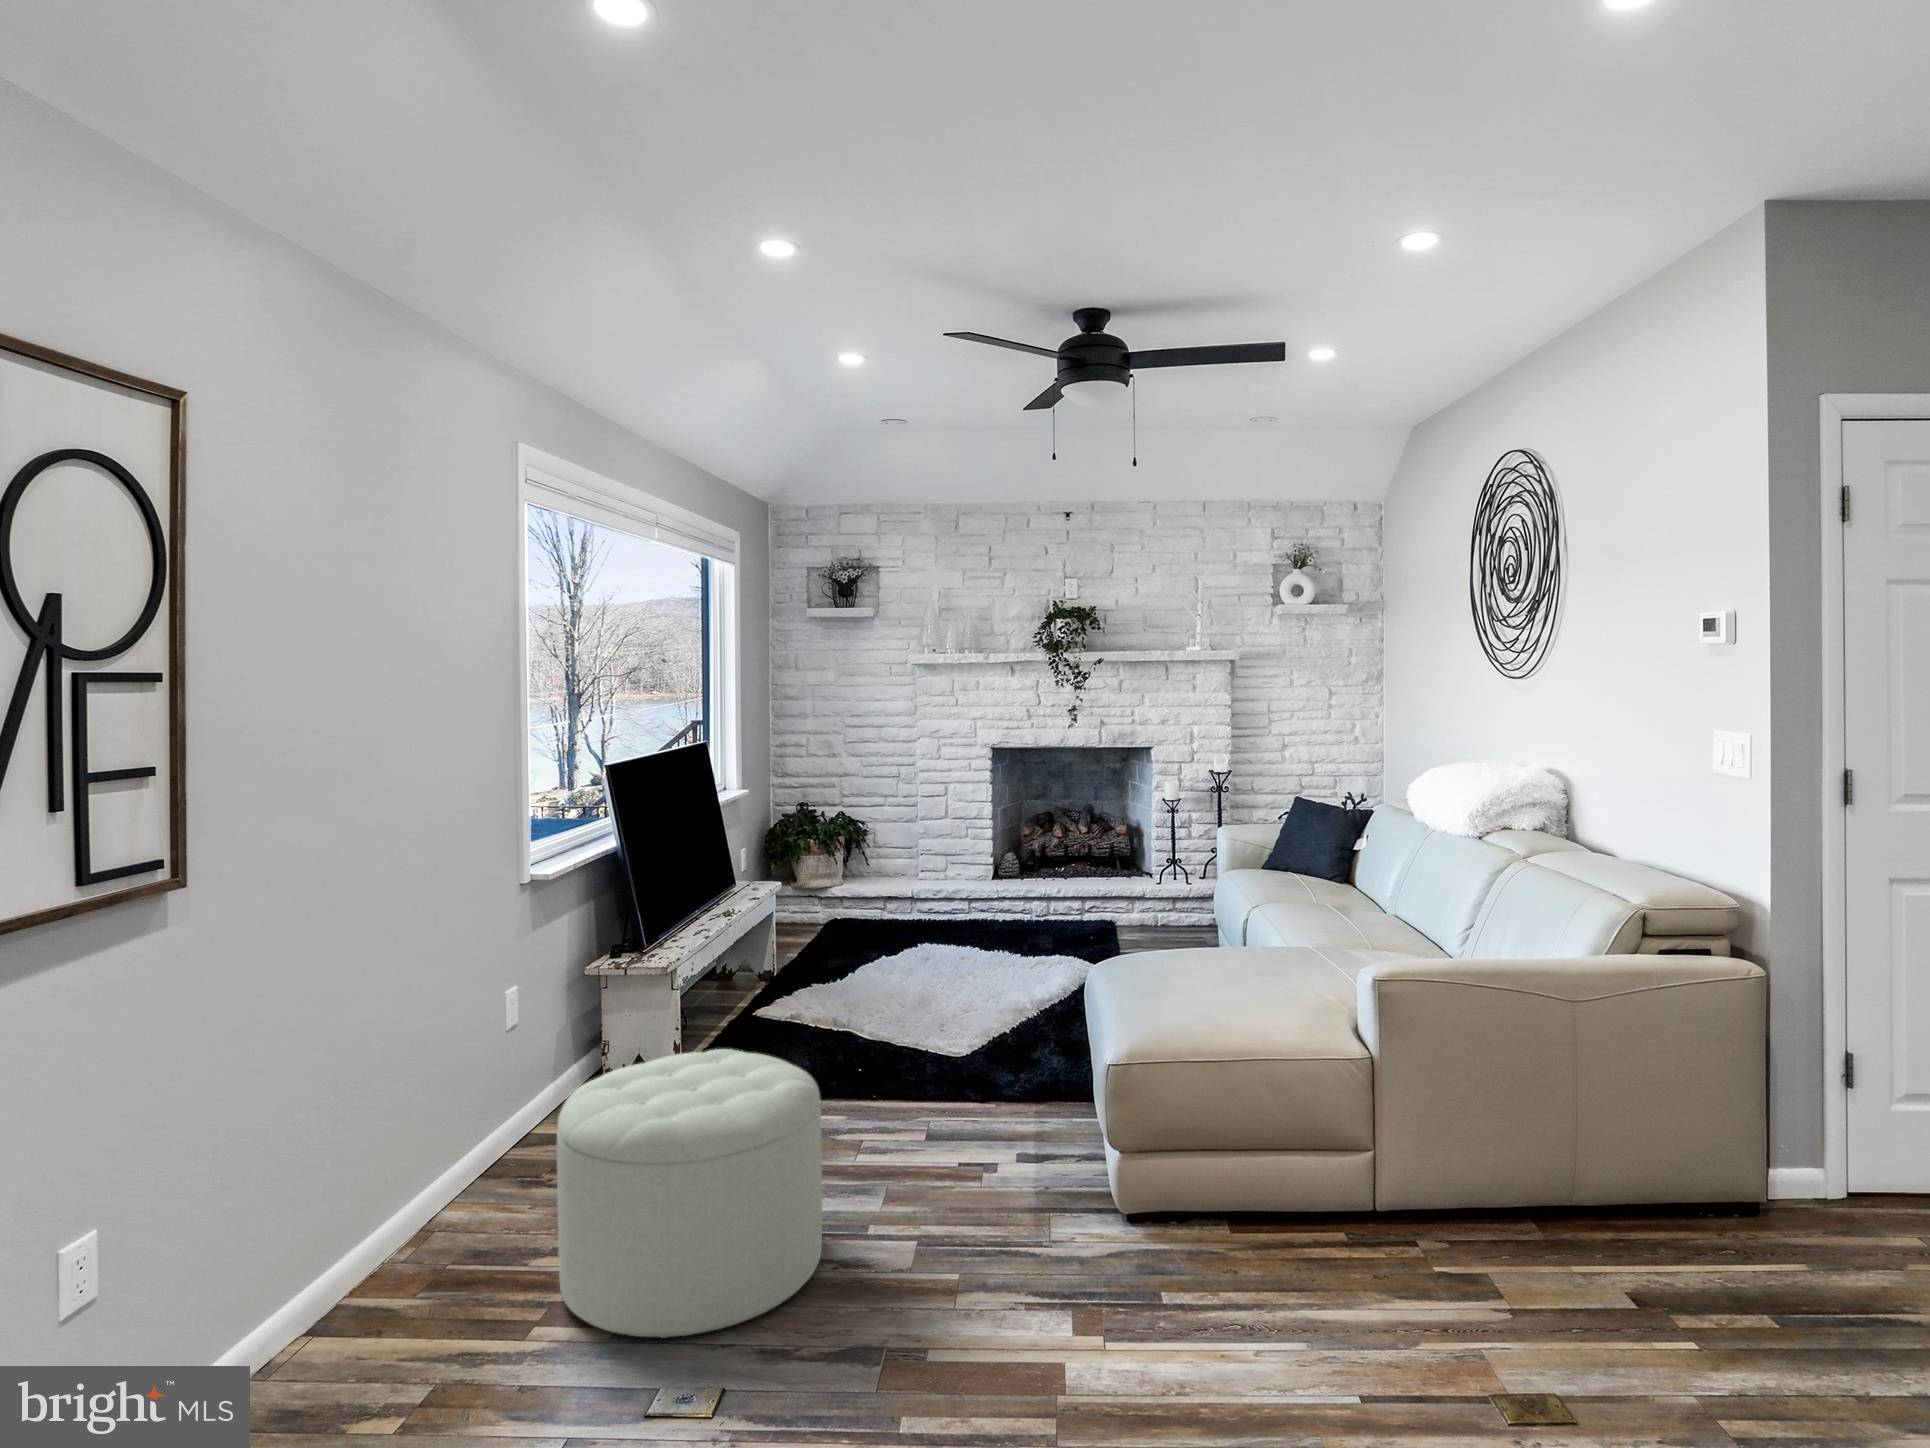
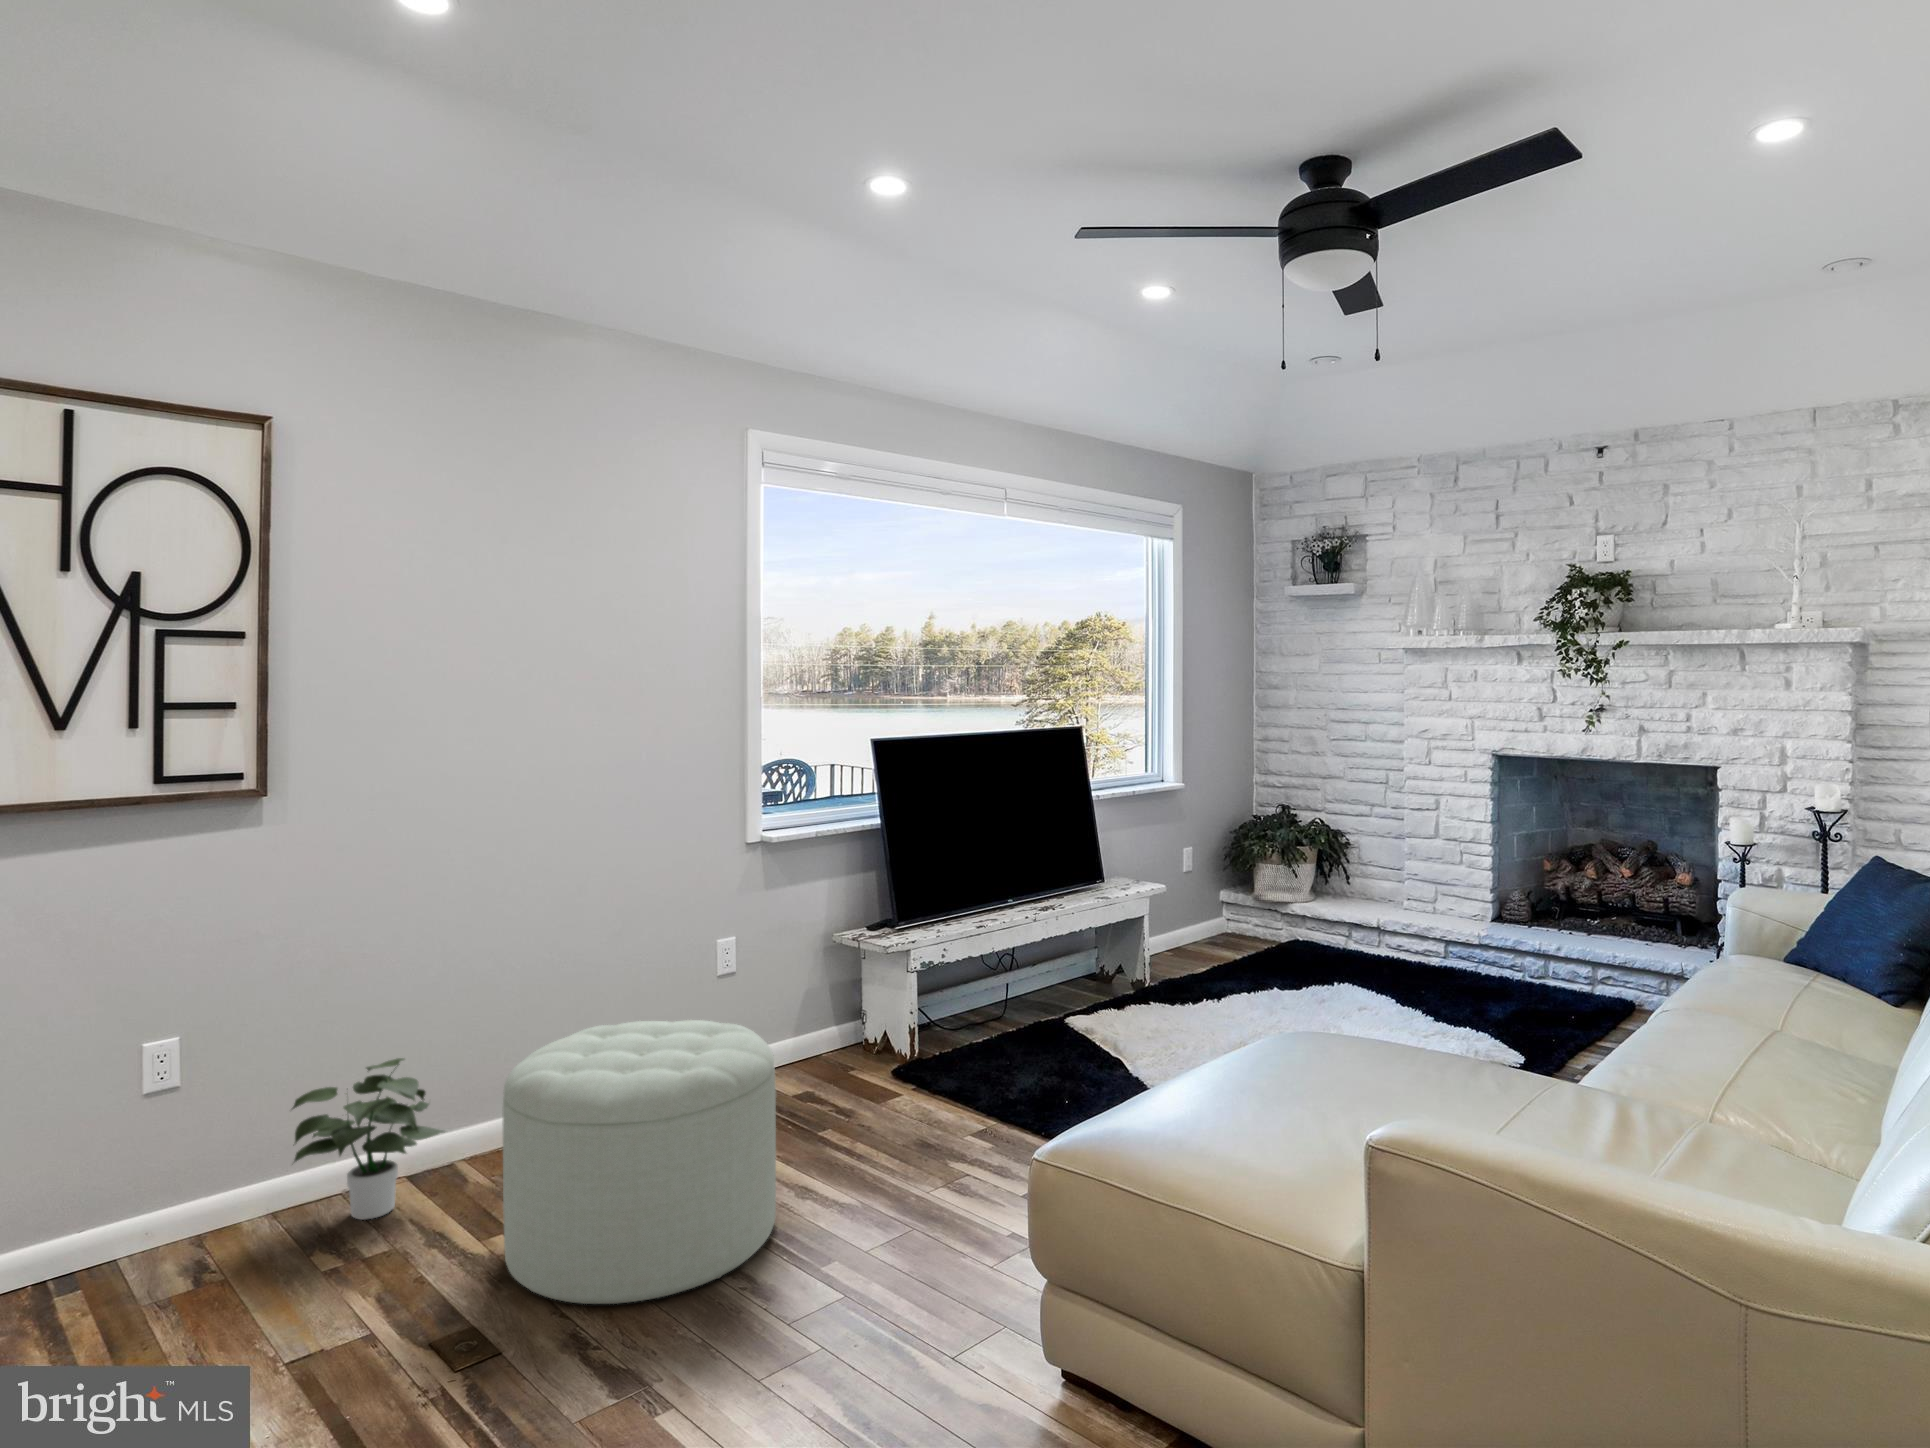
potted plant: none [235,1178,408,1373] -> present [292,1058,444,1220]

